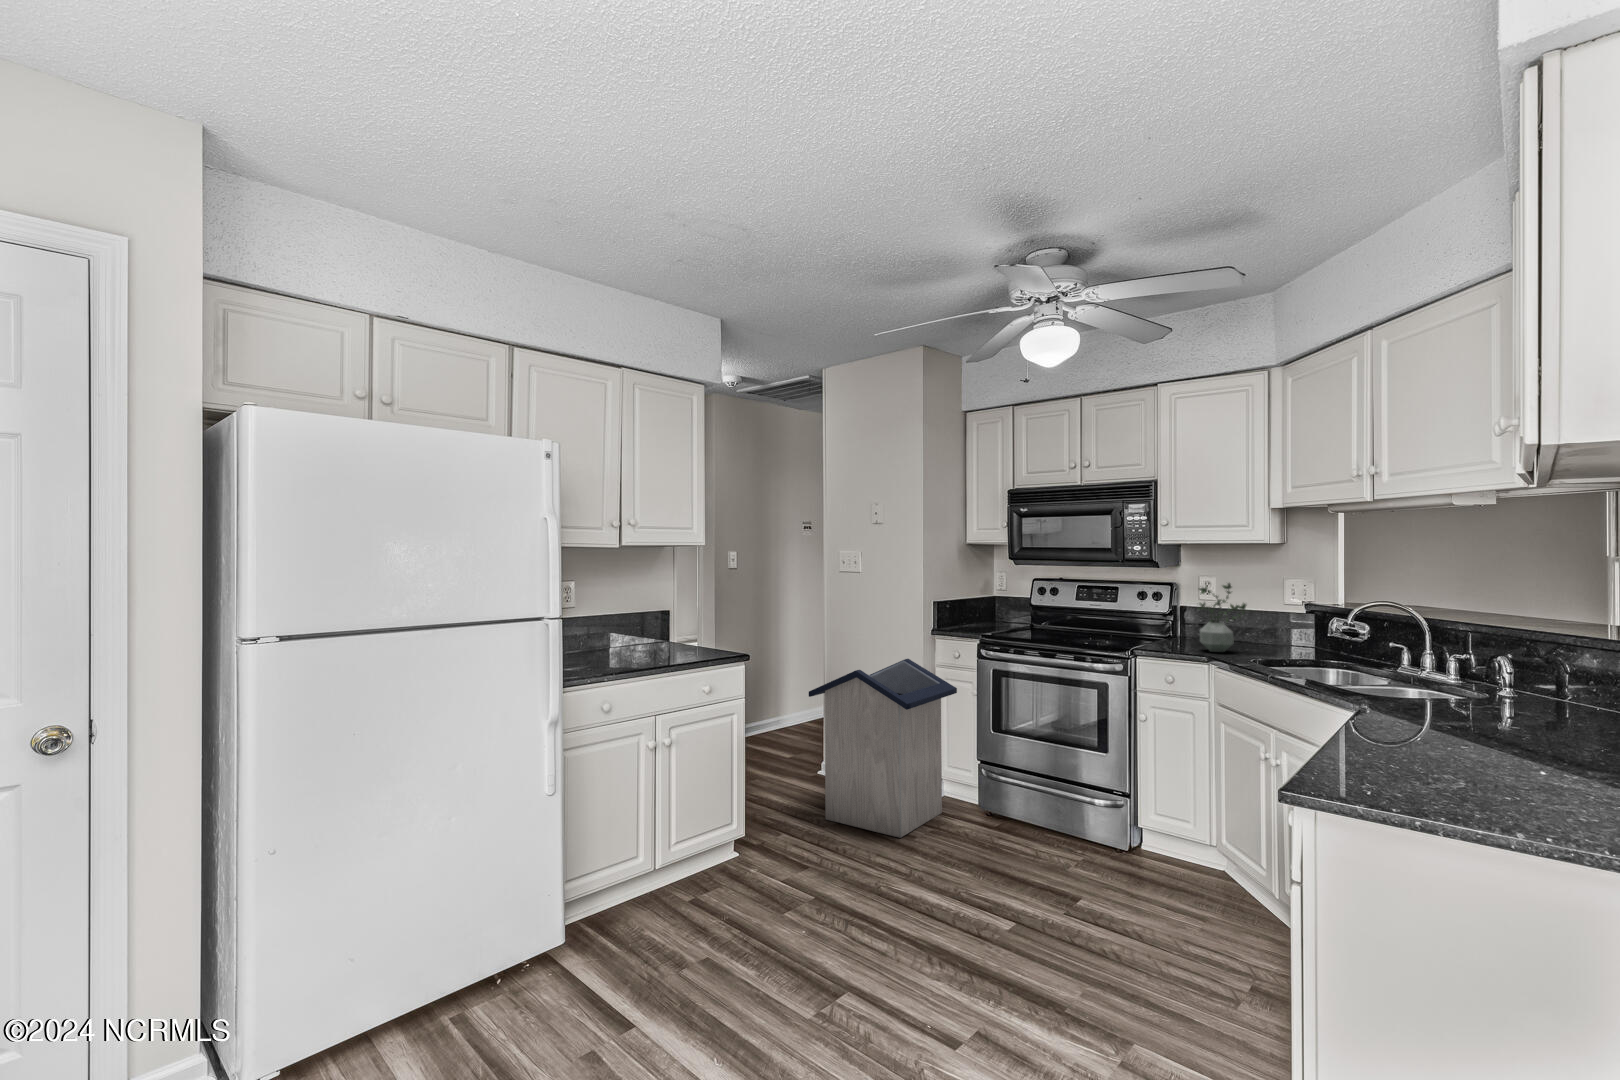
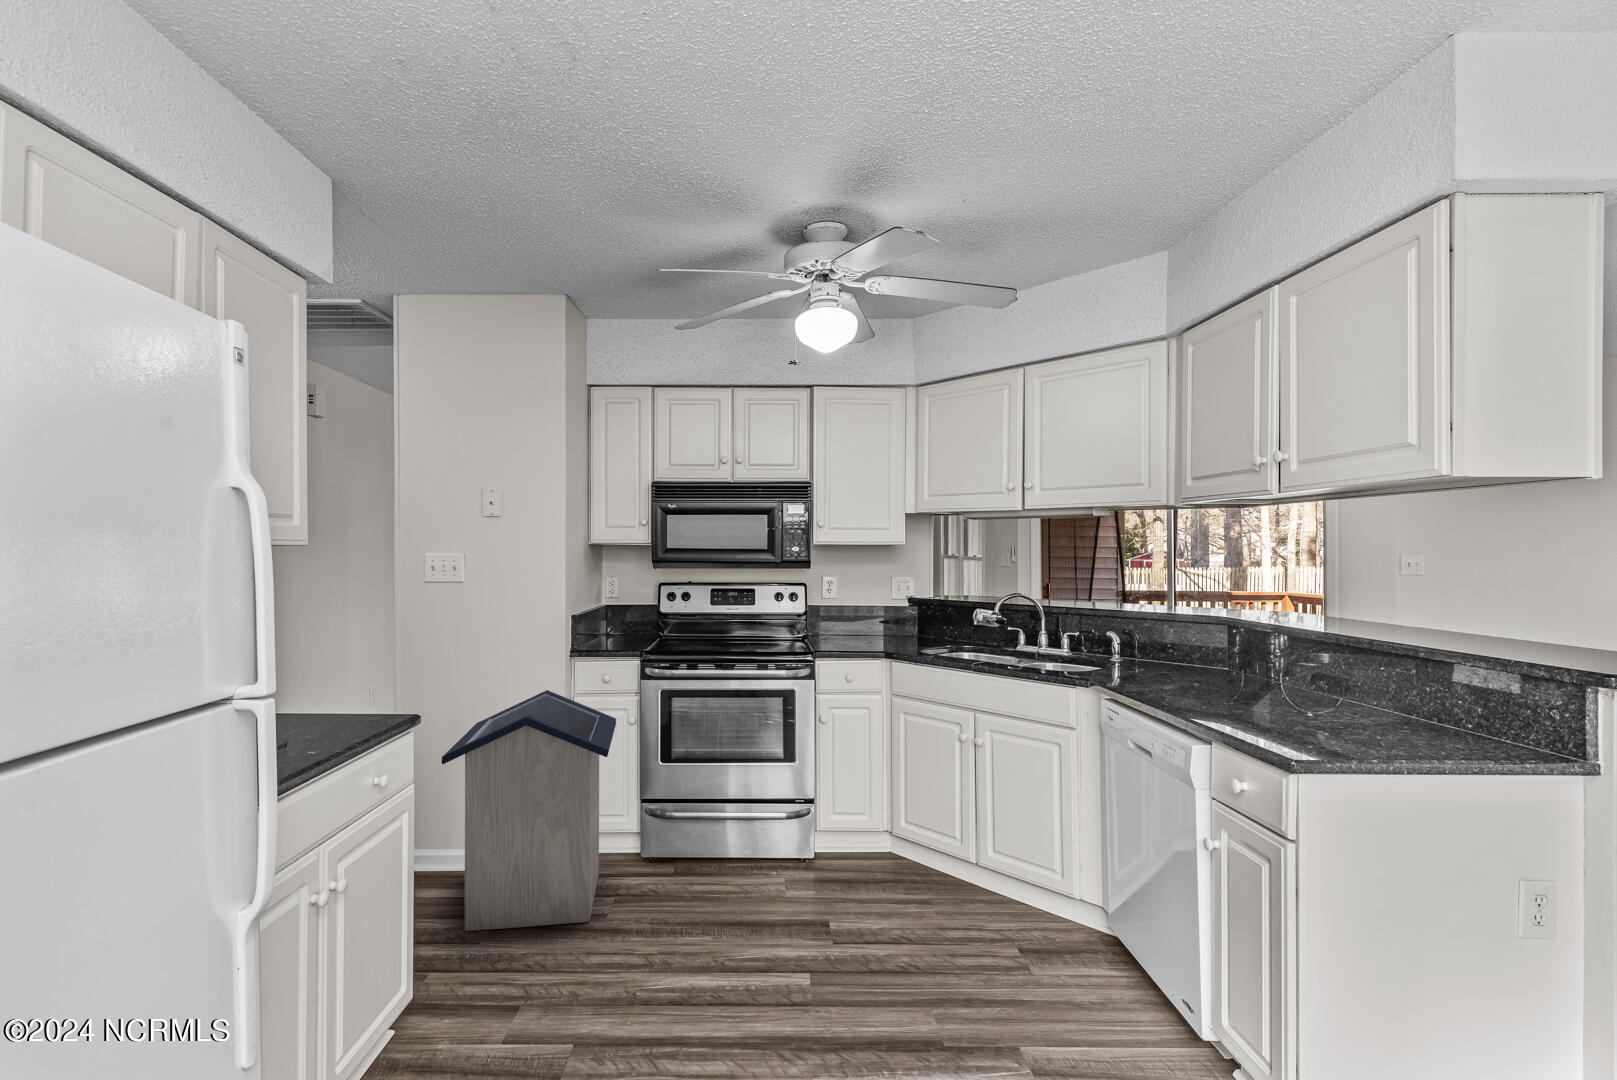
potted plant: present [1198,583,1246,652] -> none [858,583,894,649]

